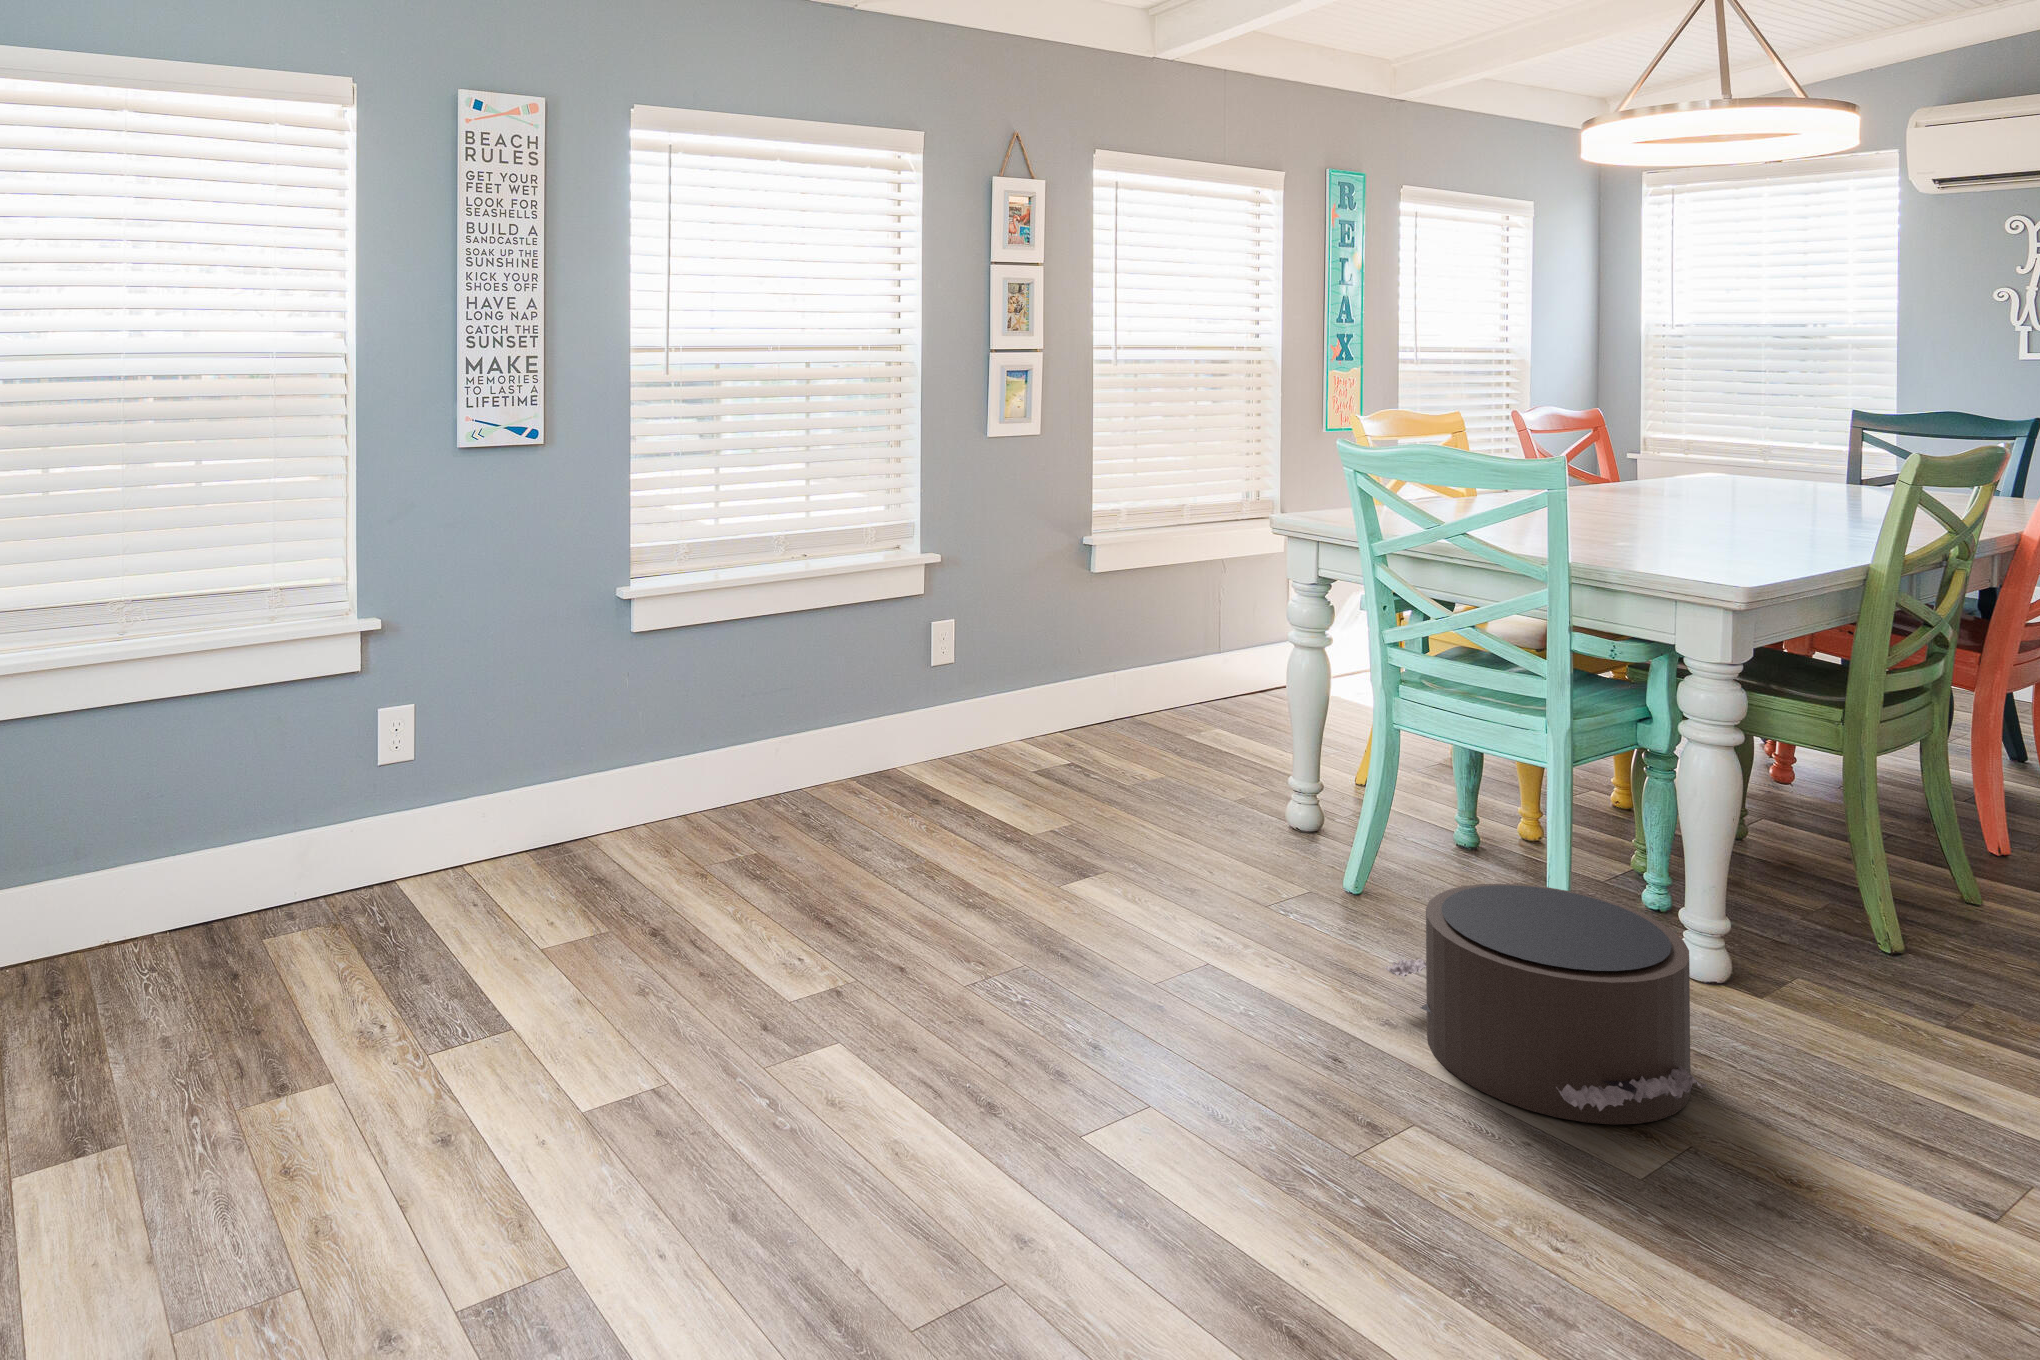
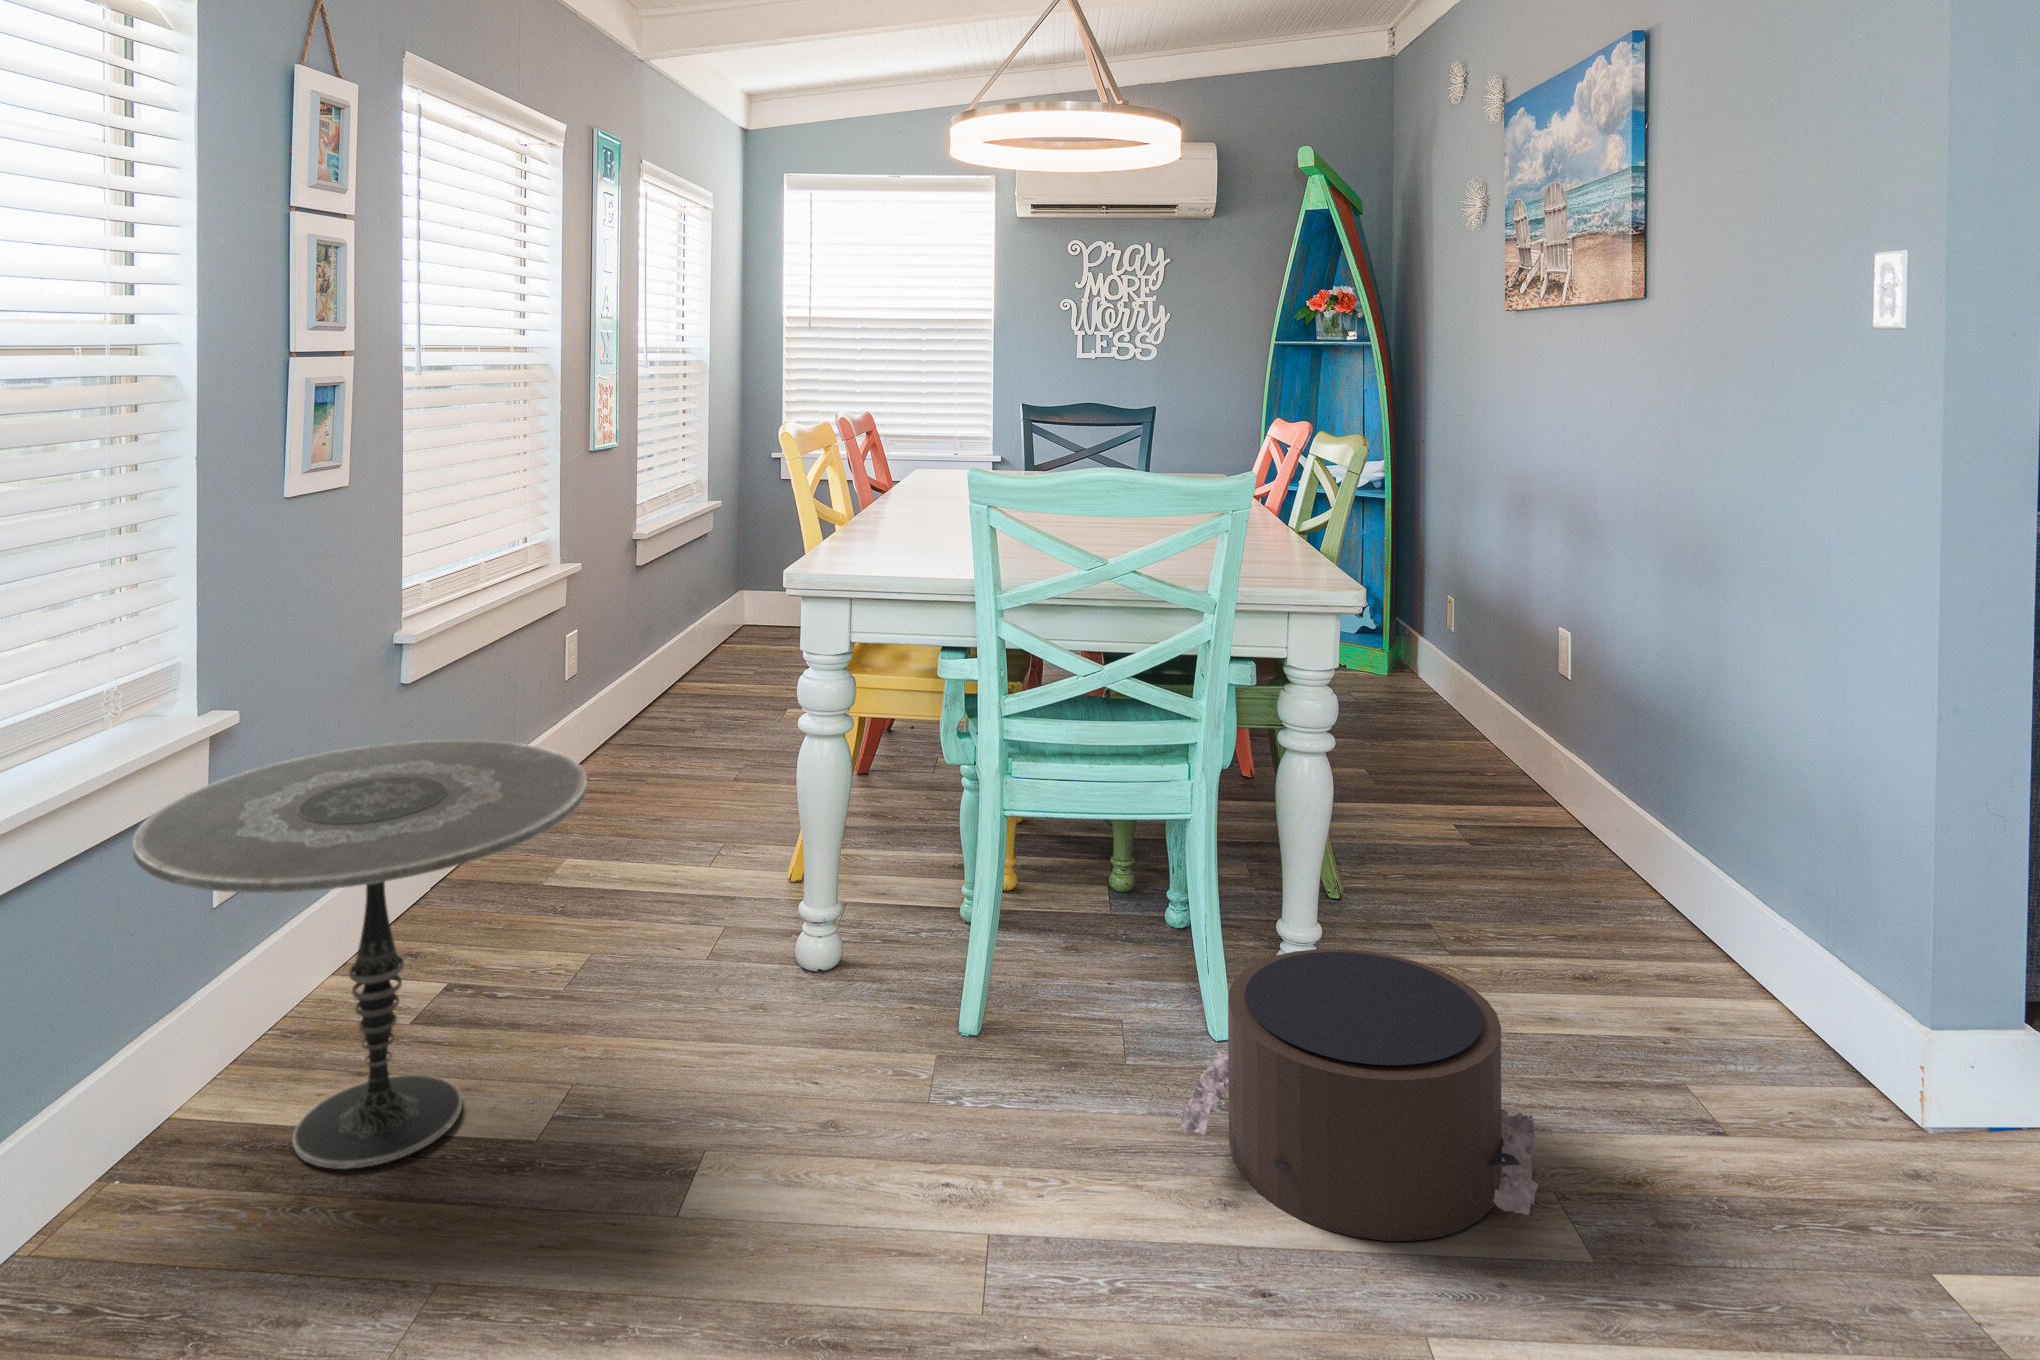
side table: none [856,592,1097,818] -> present [133,740,587,1169]

